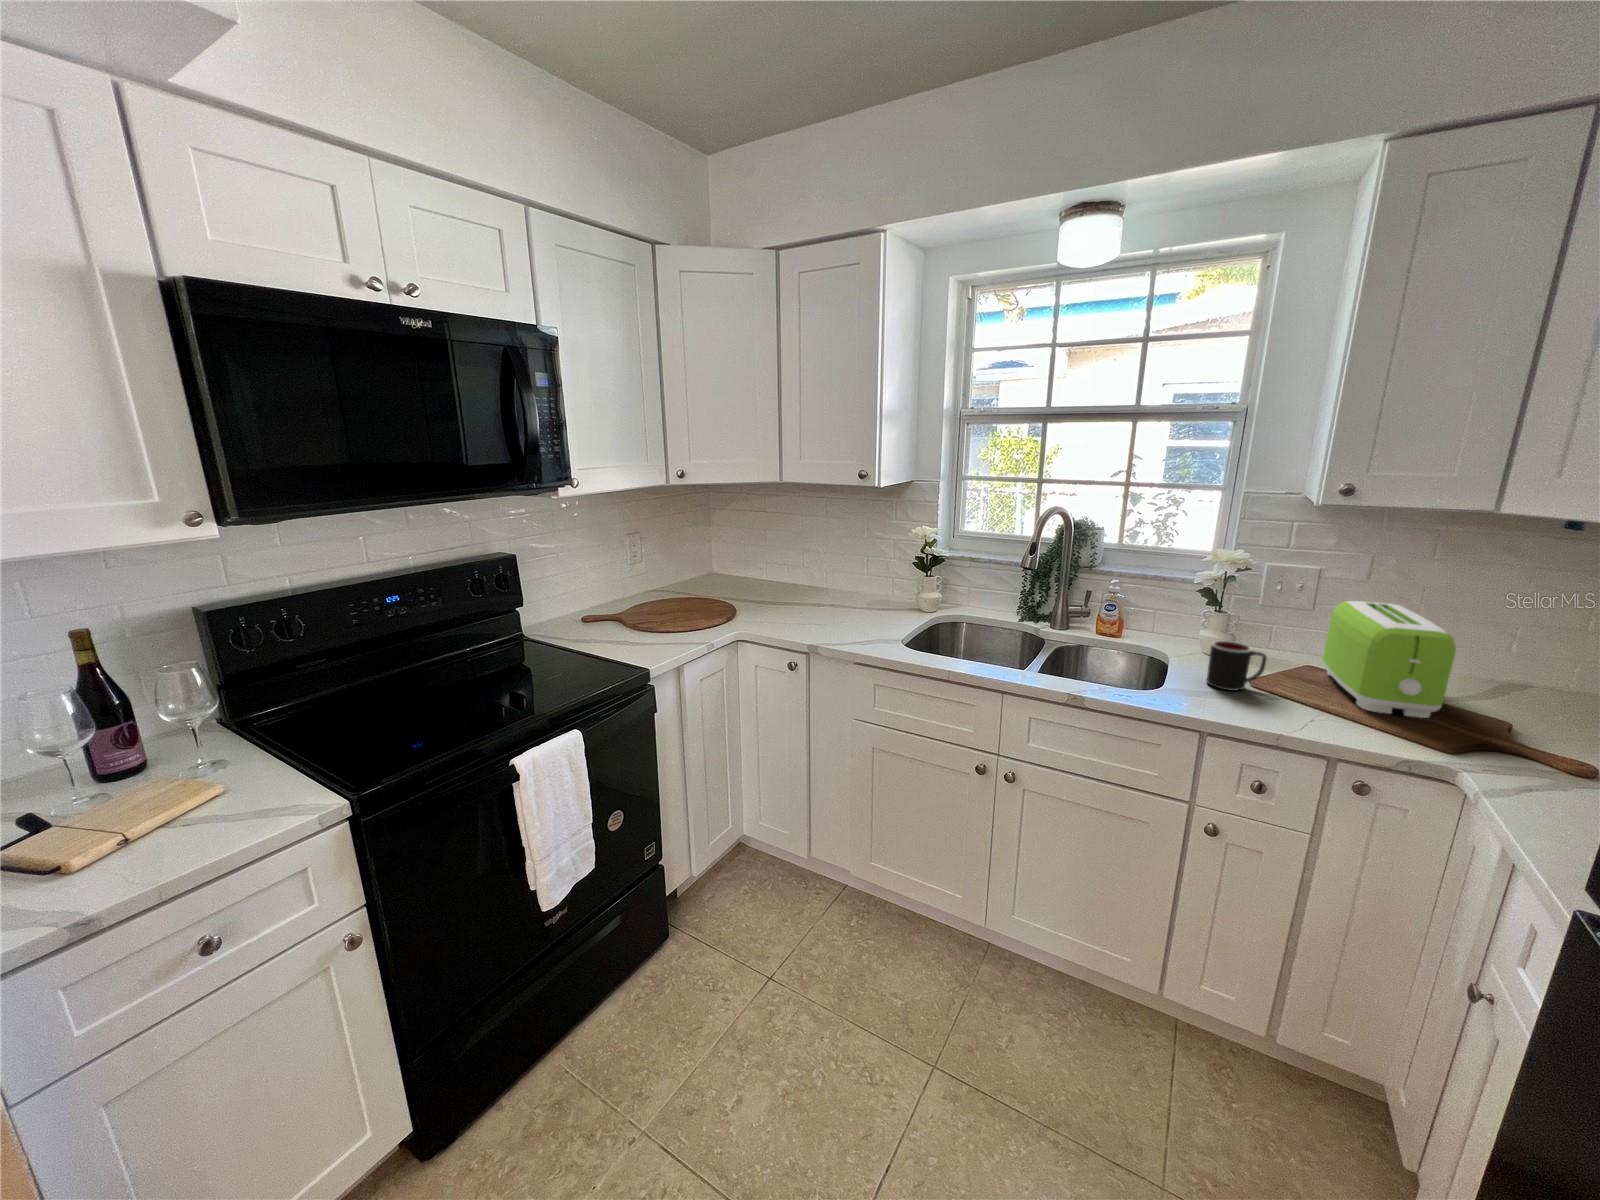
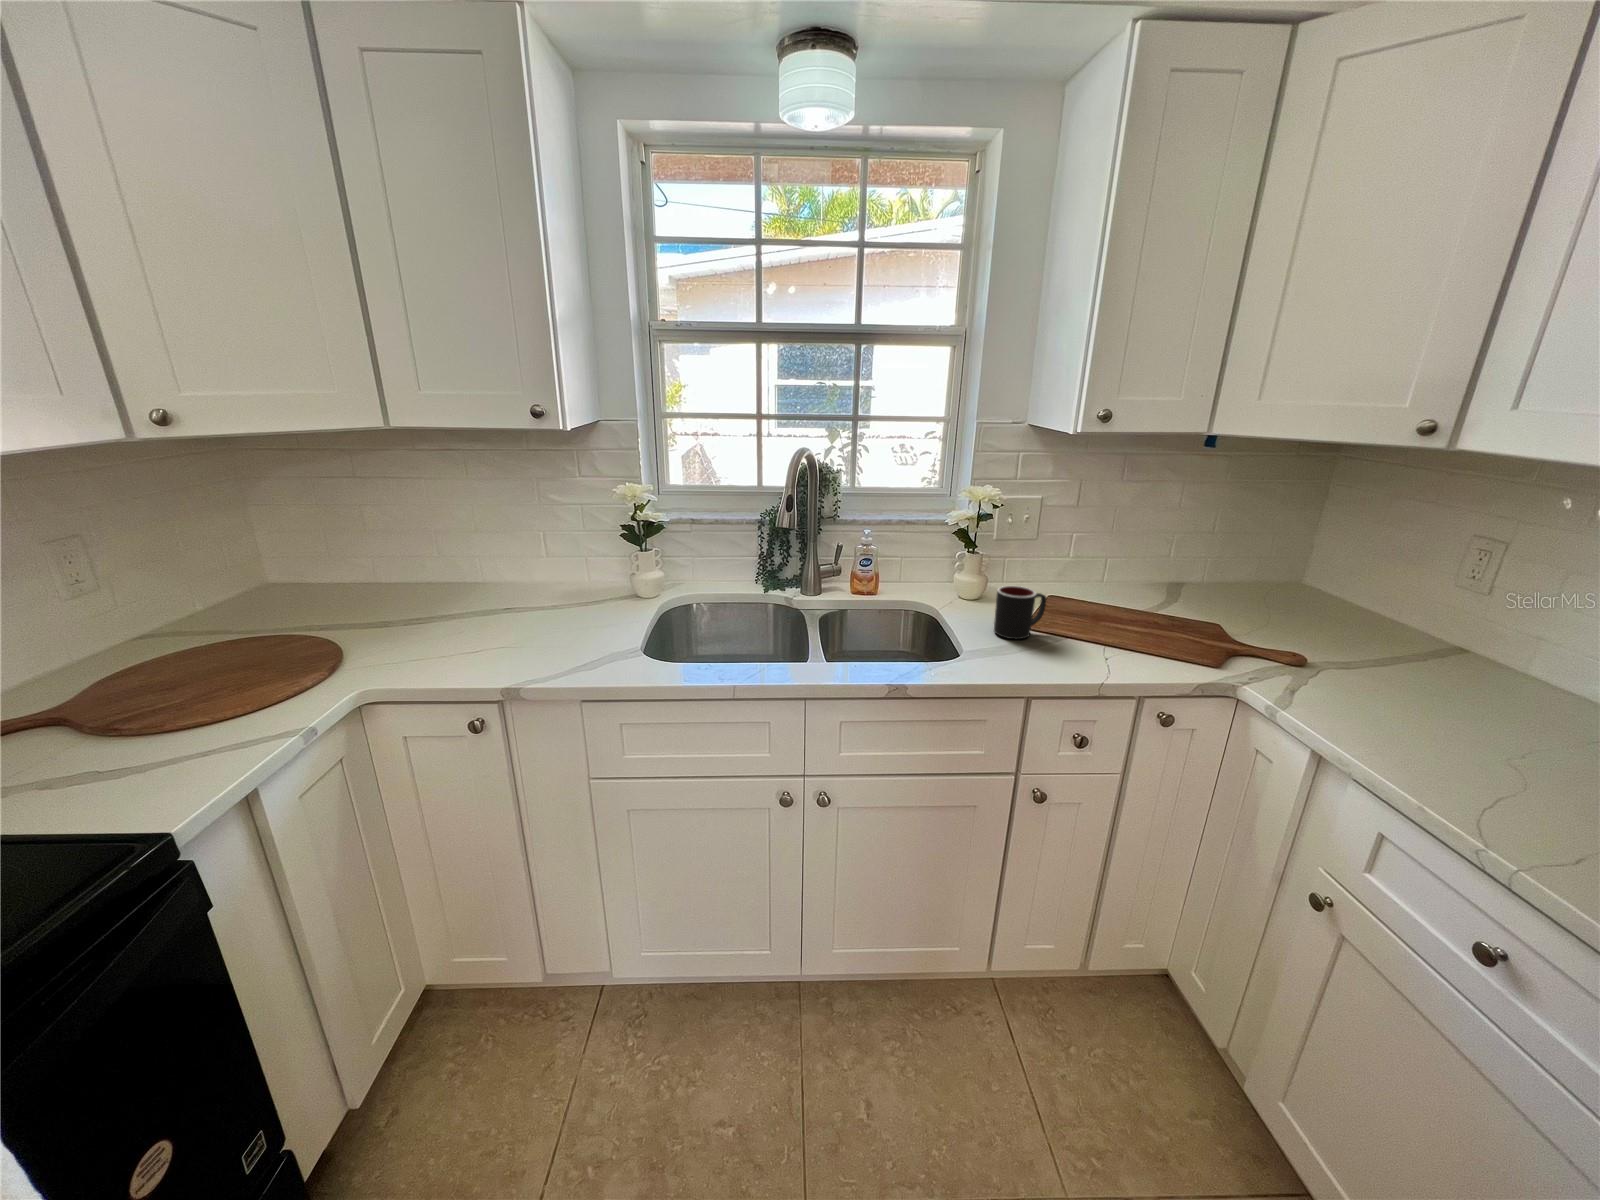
toaster: present [1322,601,1456,718] -> none [1062,526,1192,635]

